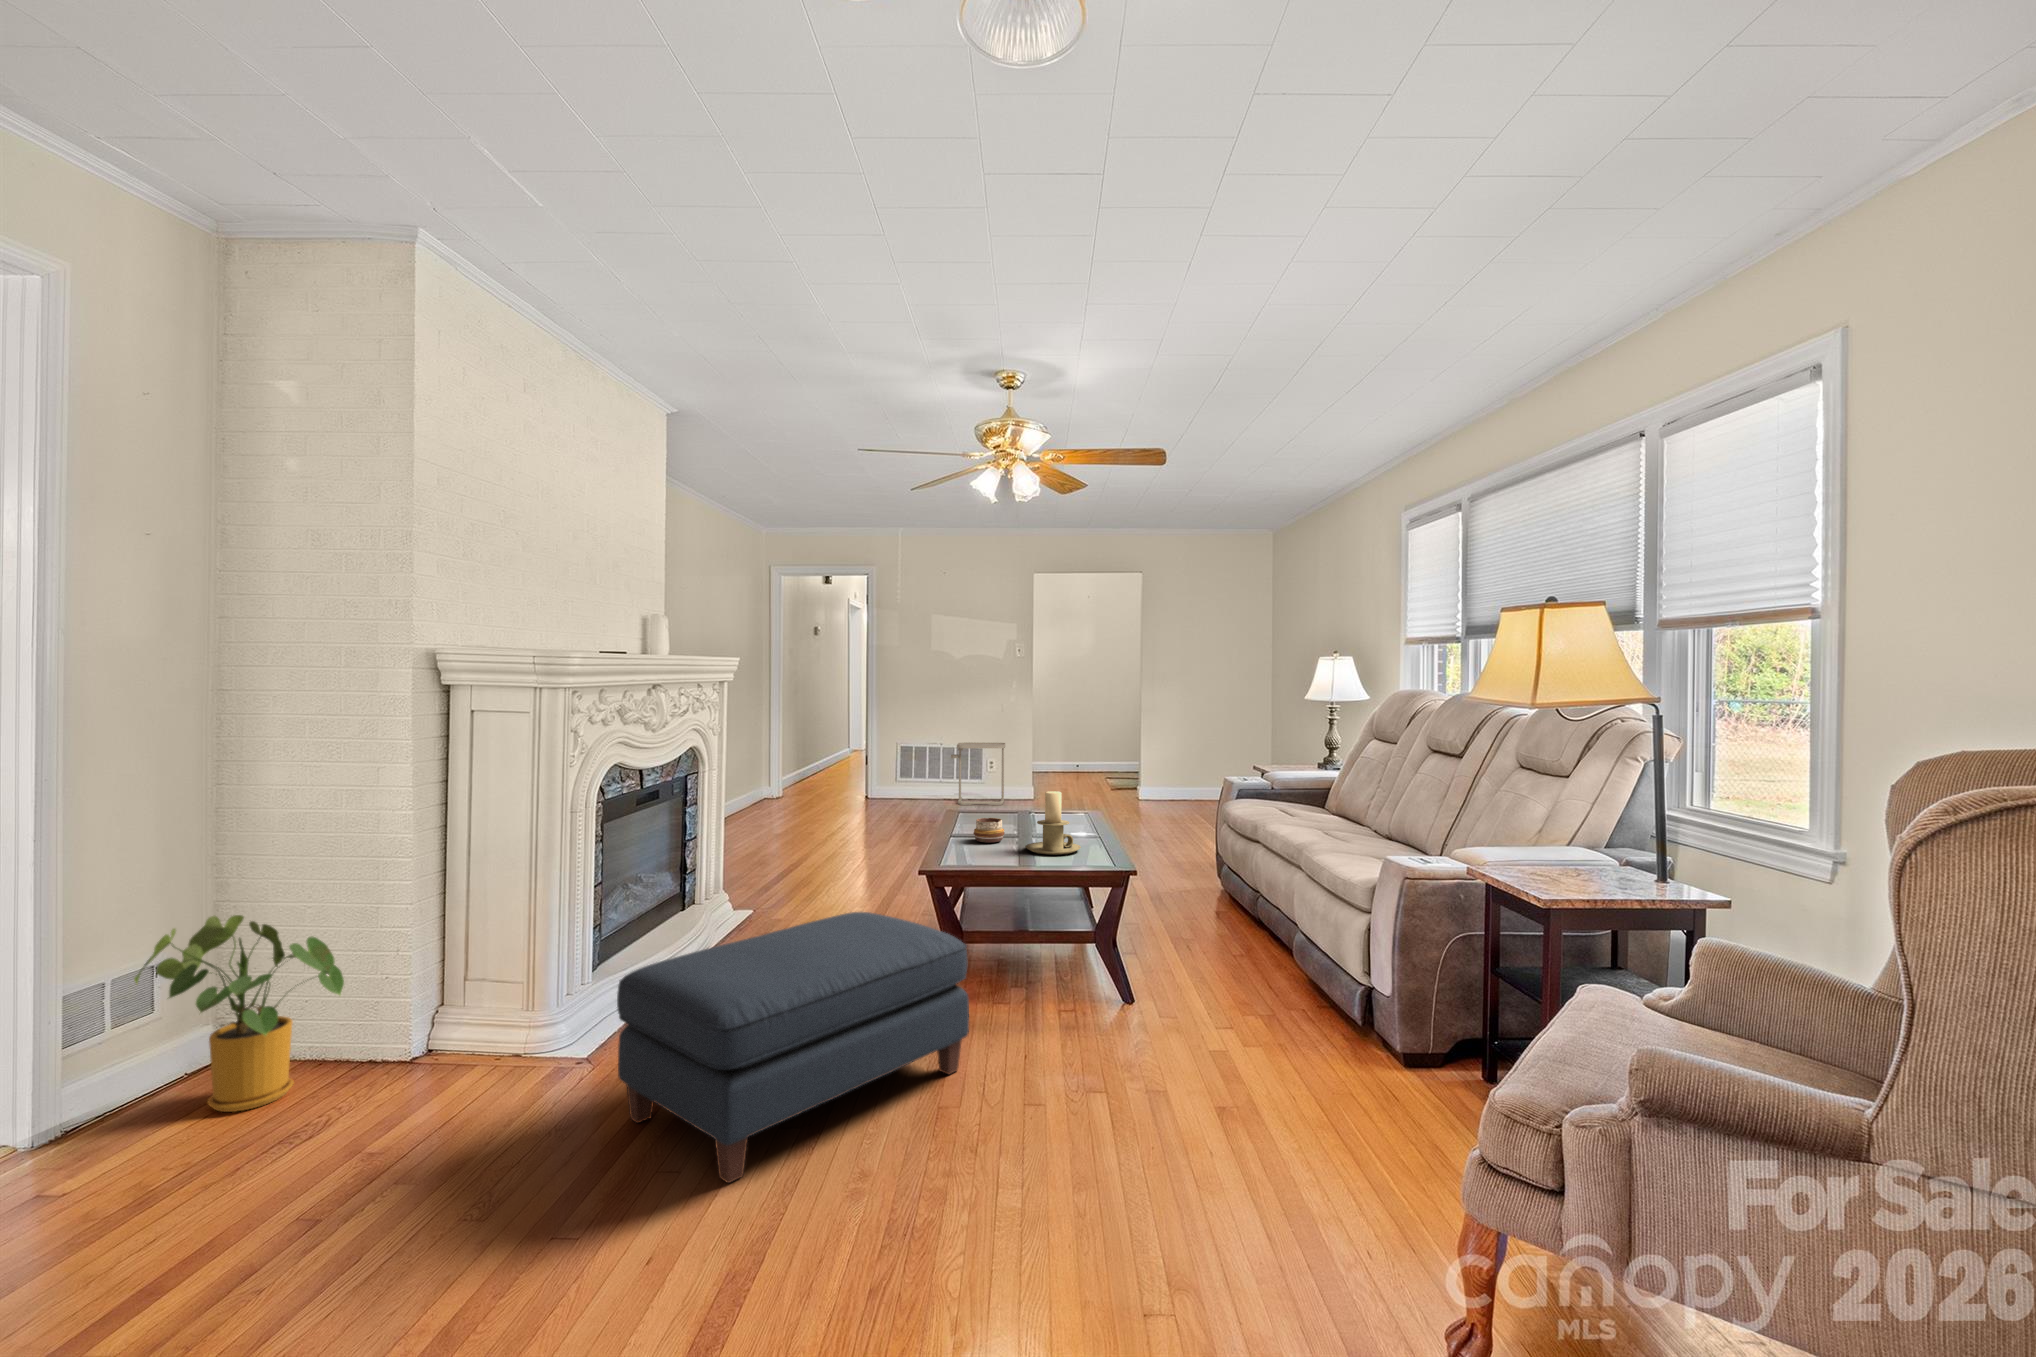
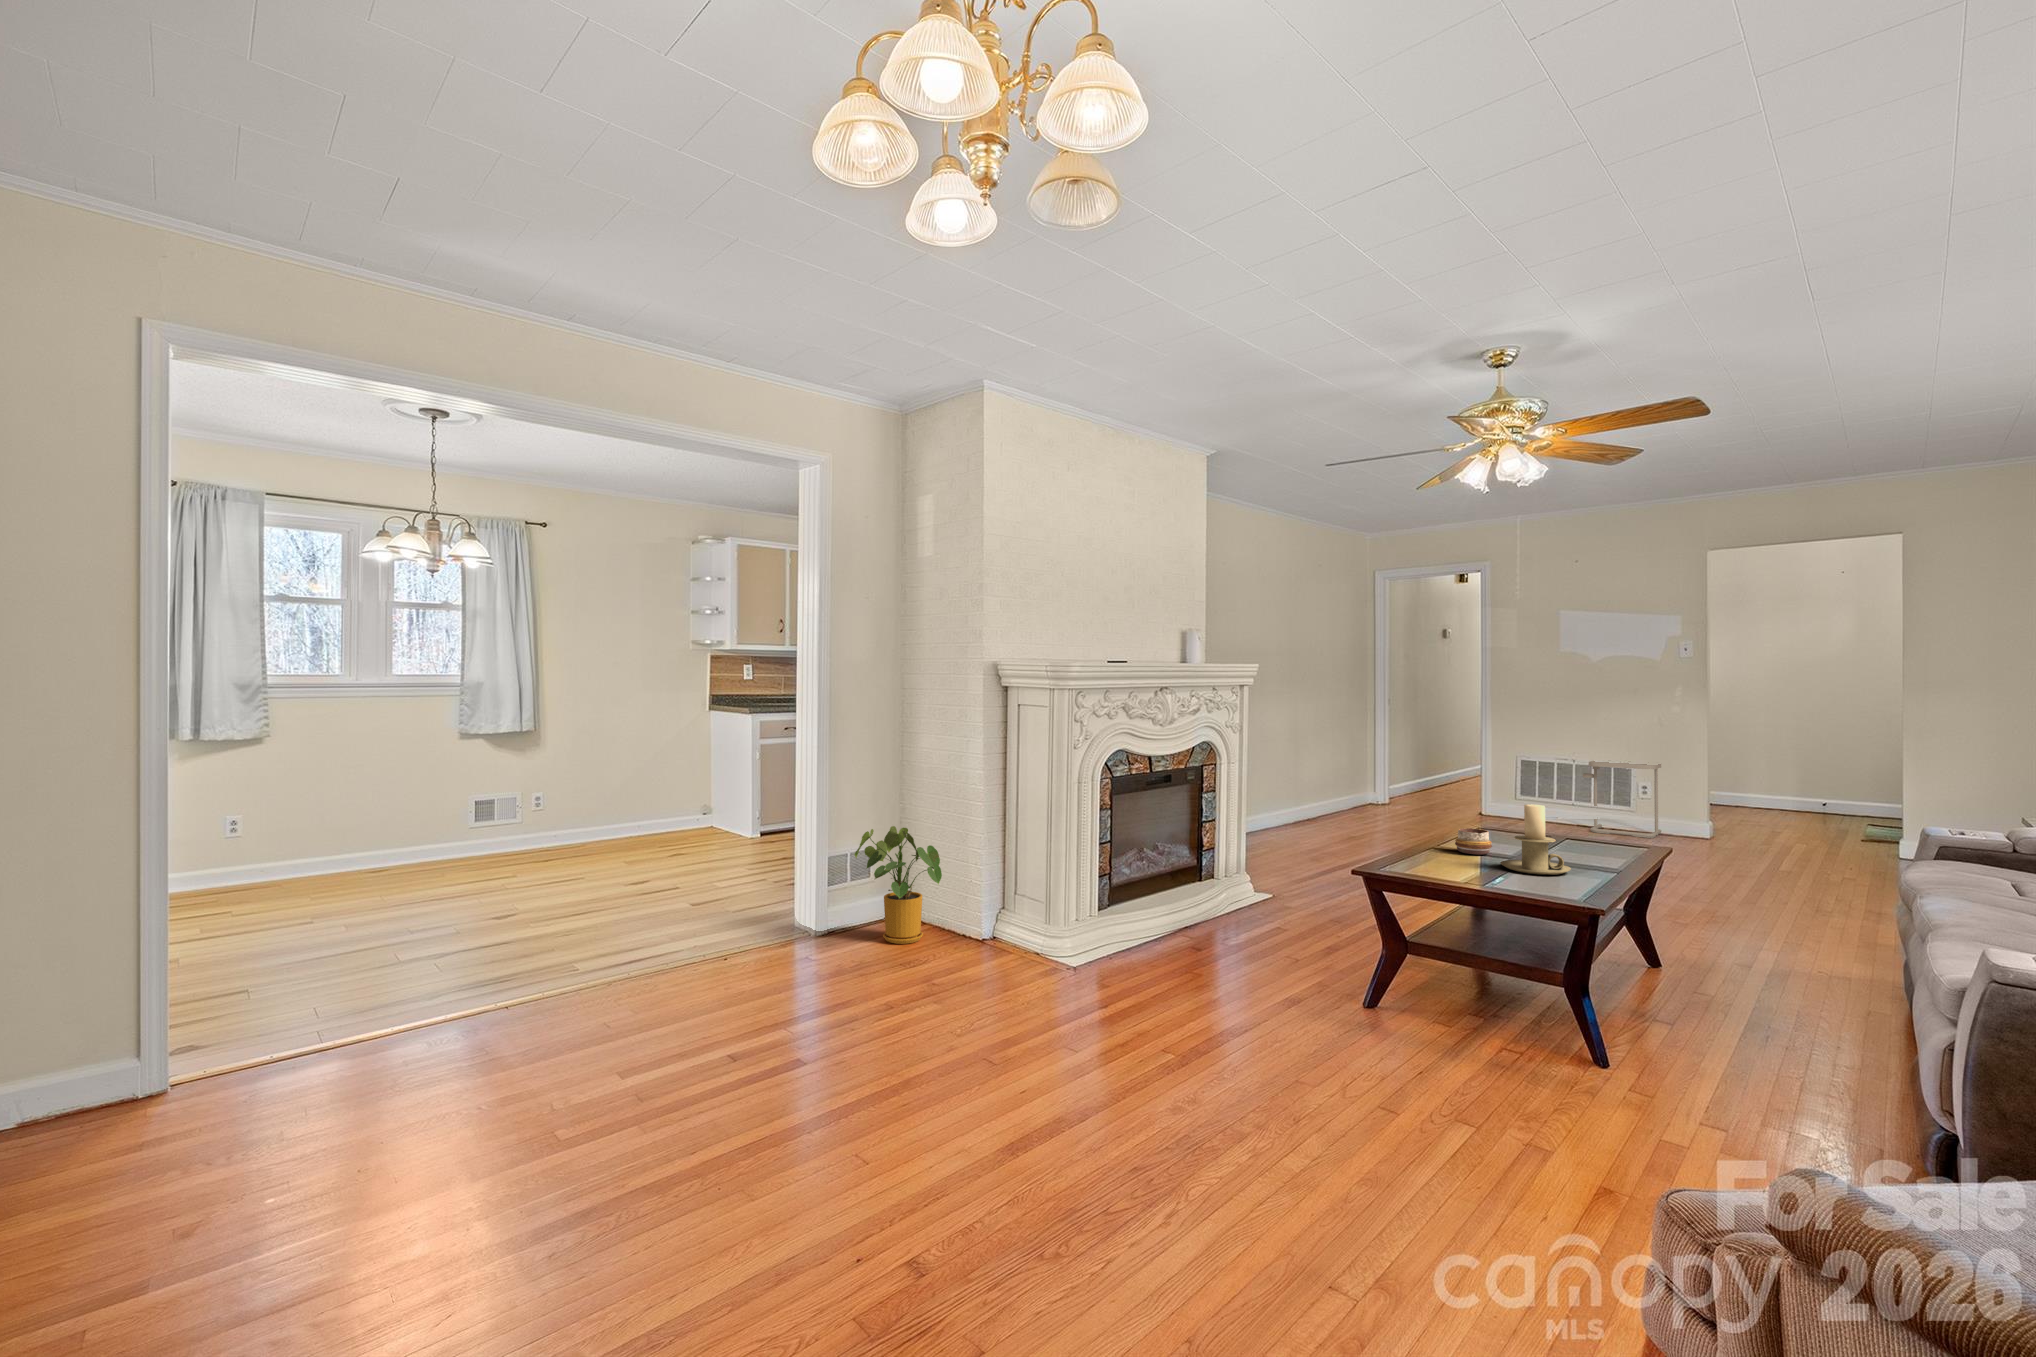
ottoman: present [617,912,969,1183] -> none [1063,889,1348,1059]

